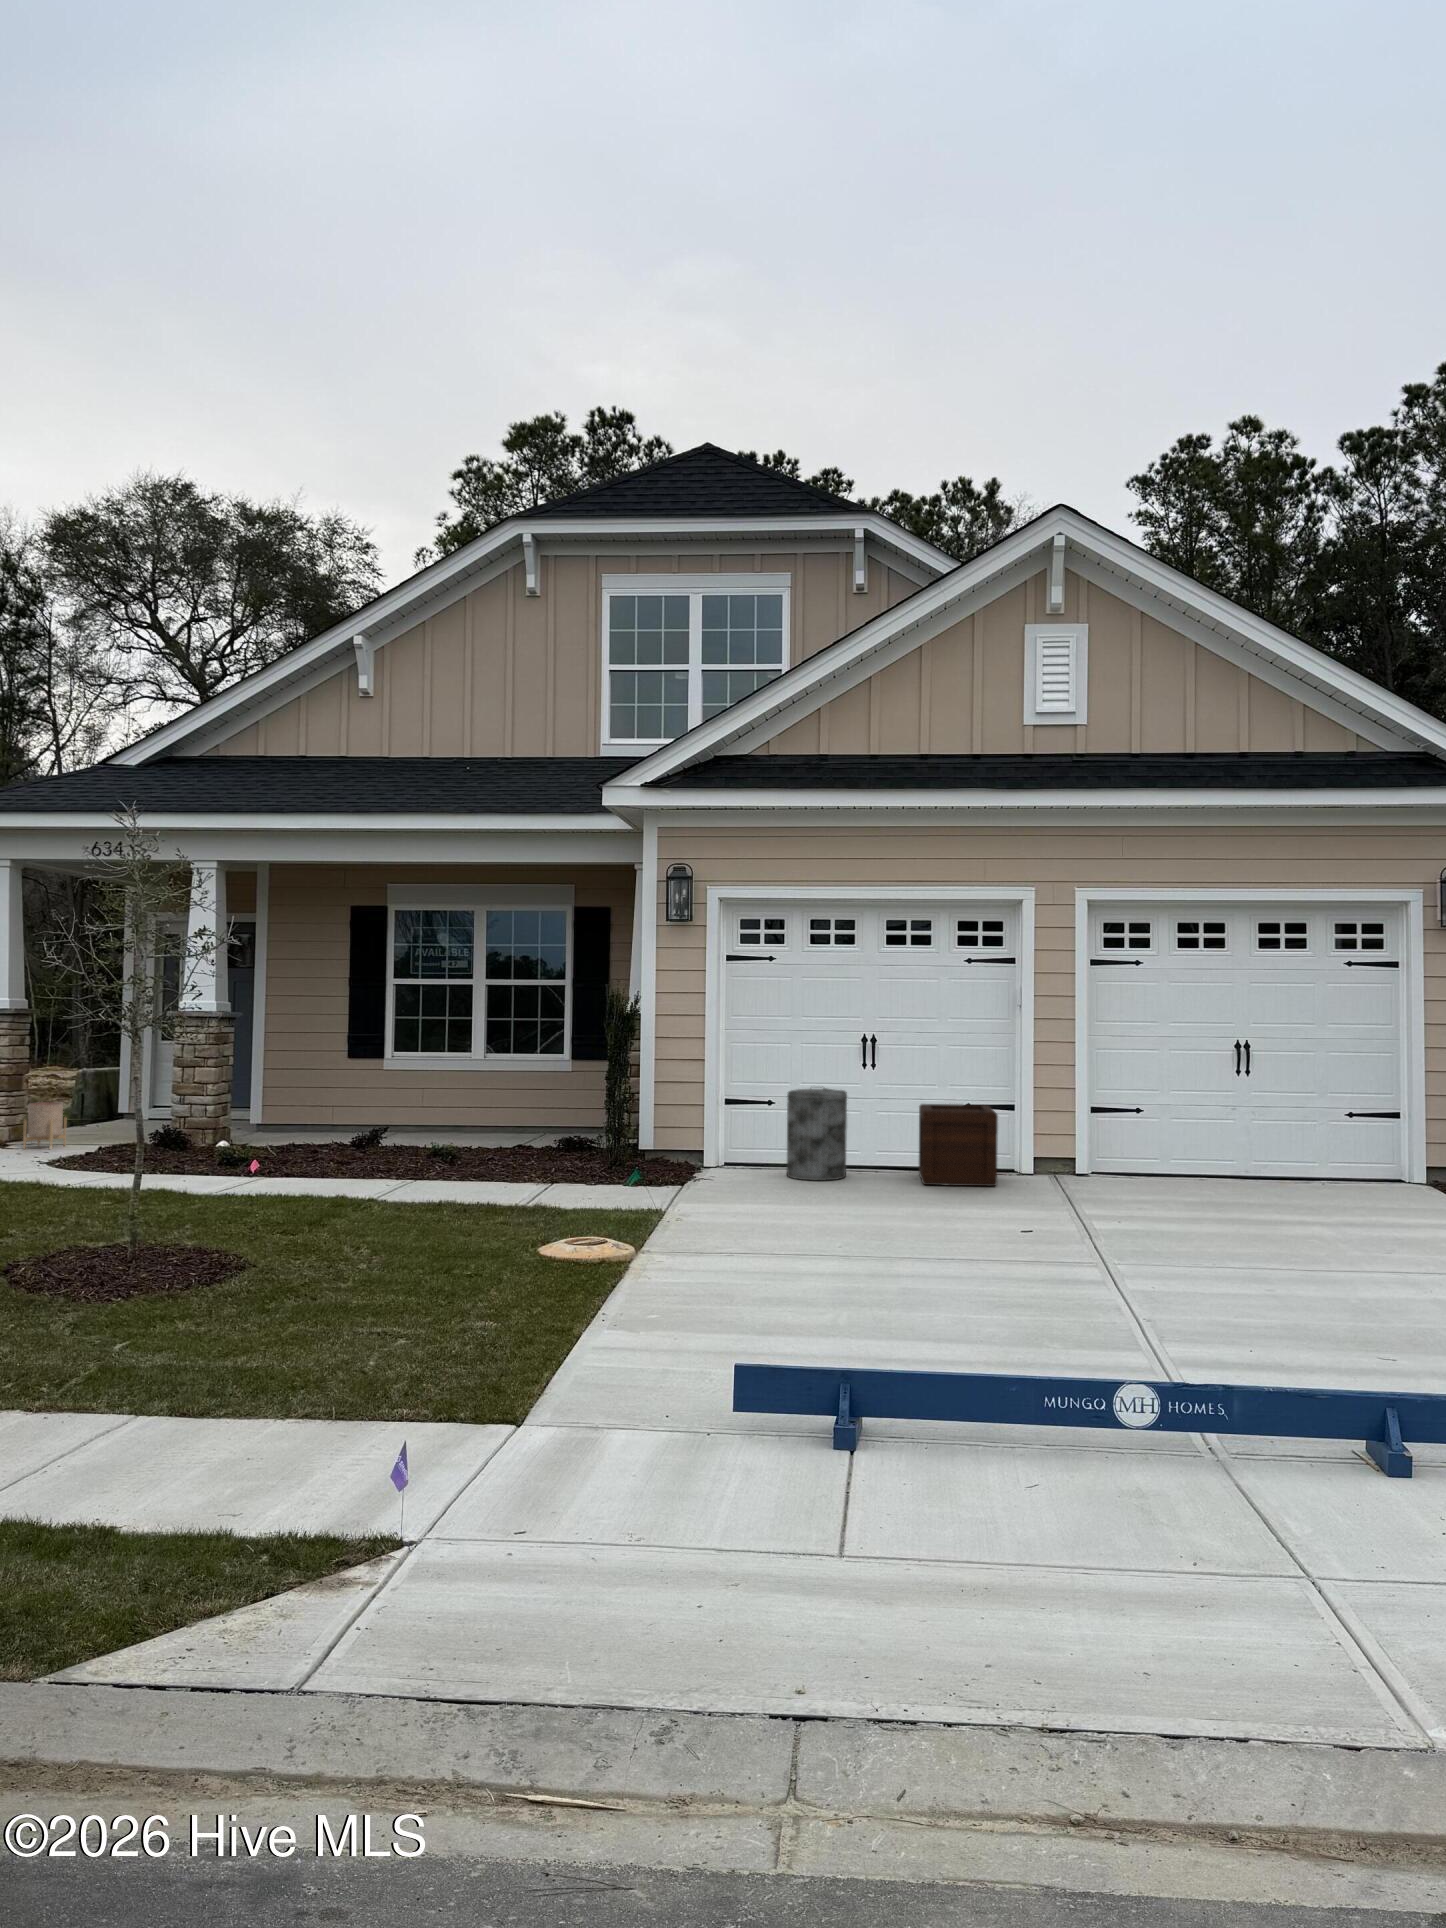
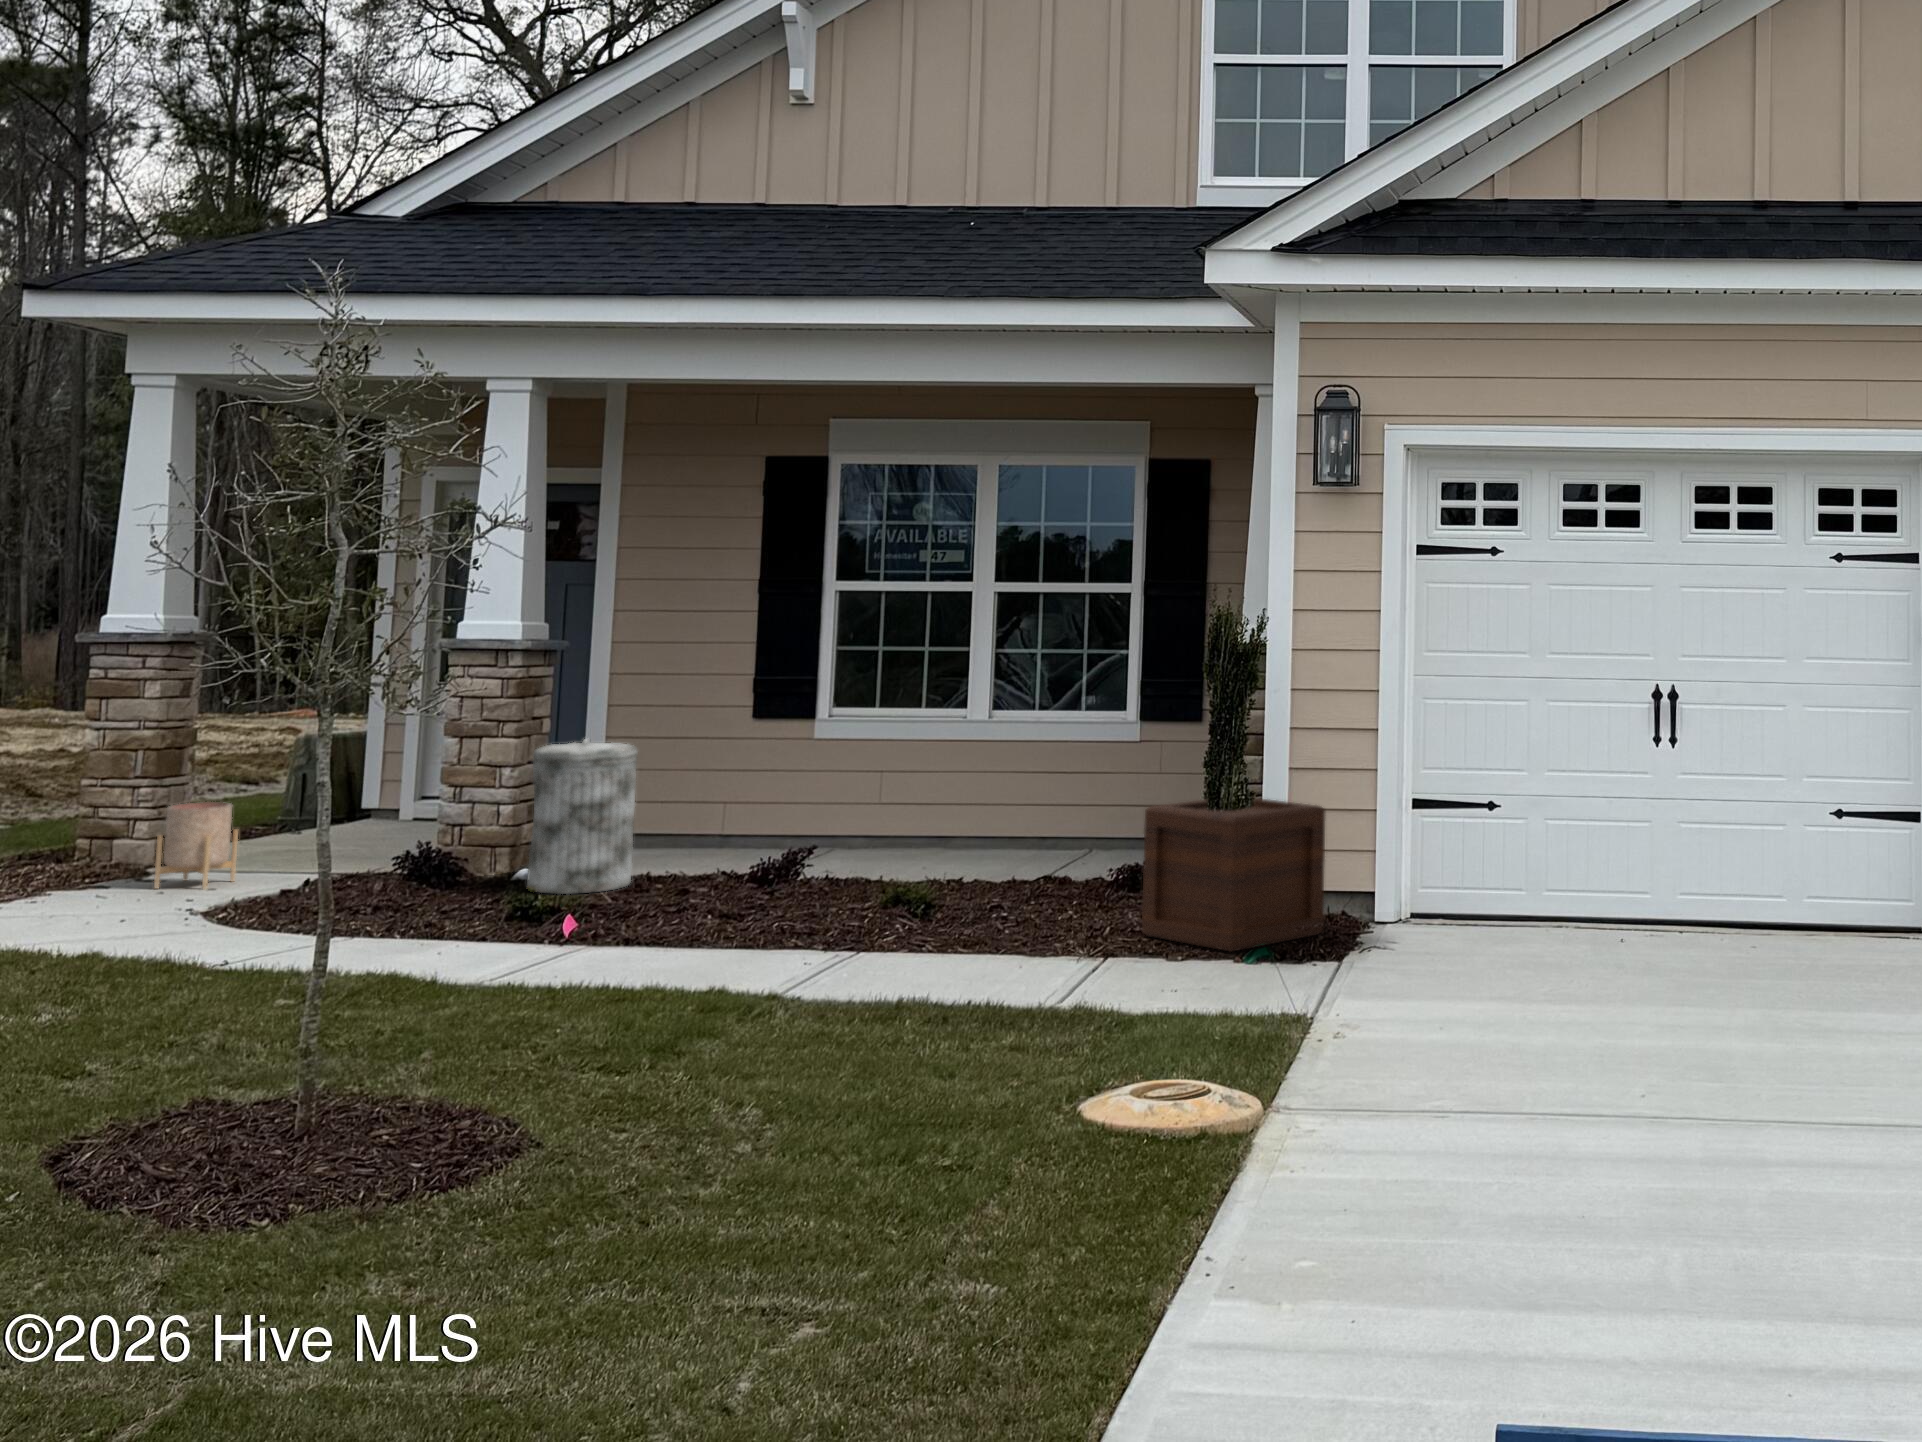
trash can: present [787,1088,847,1180] -> present [527,739,638,894]
wooden crate: present [919,1104,998,1186] -> present [1142,799,1325,952]

